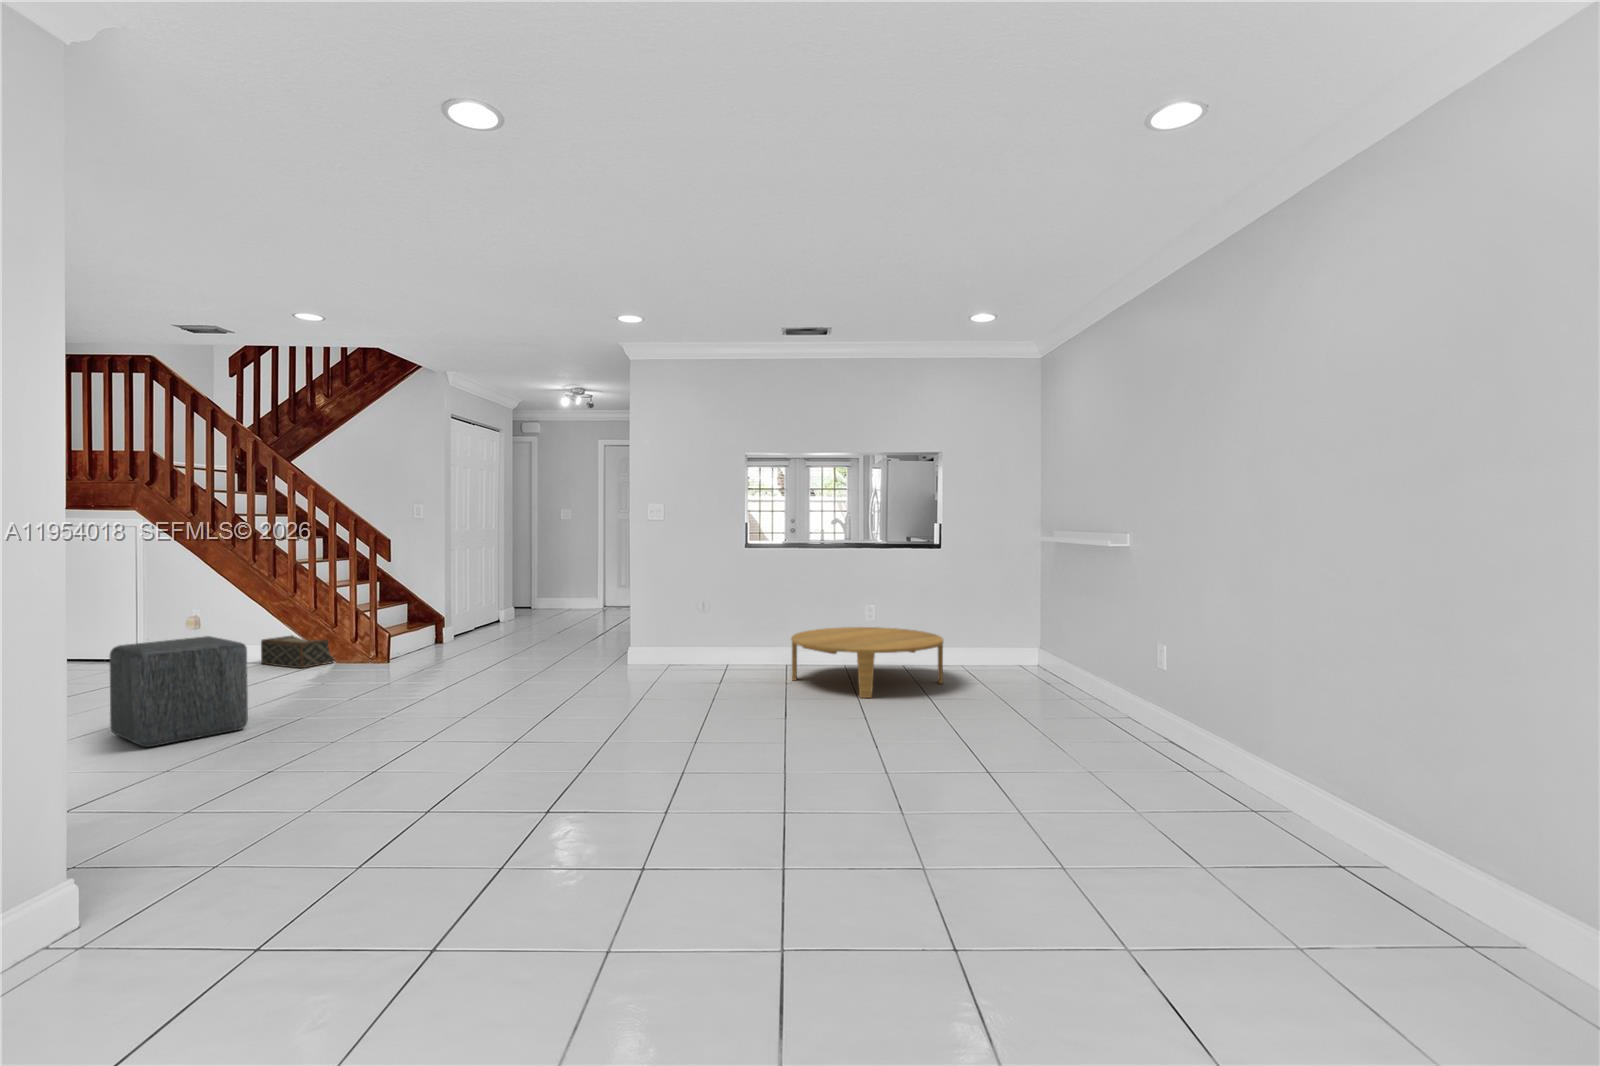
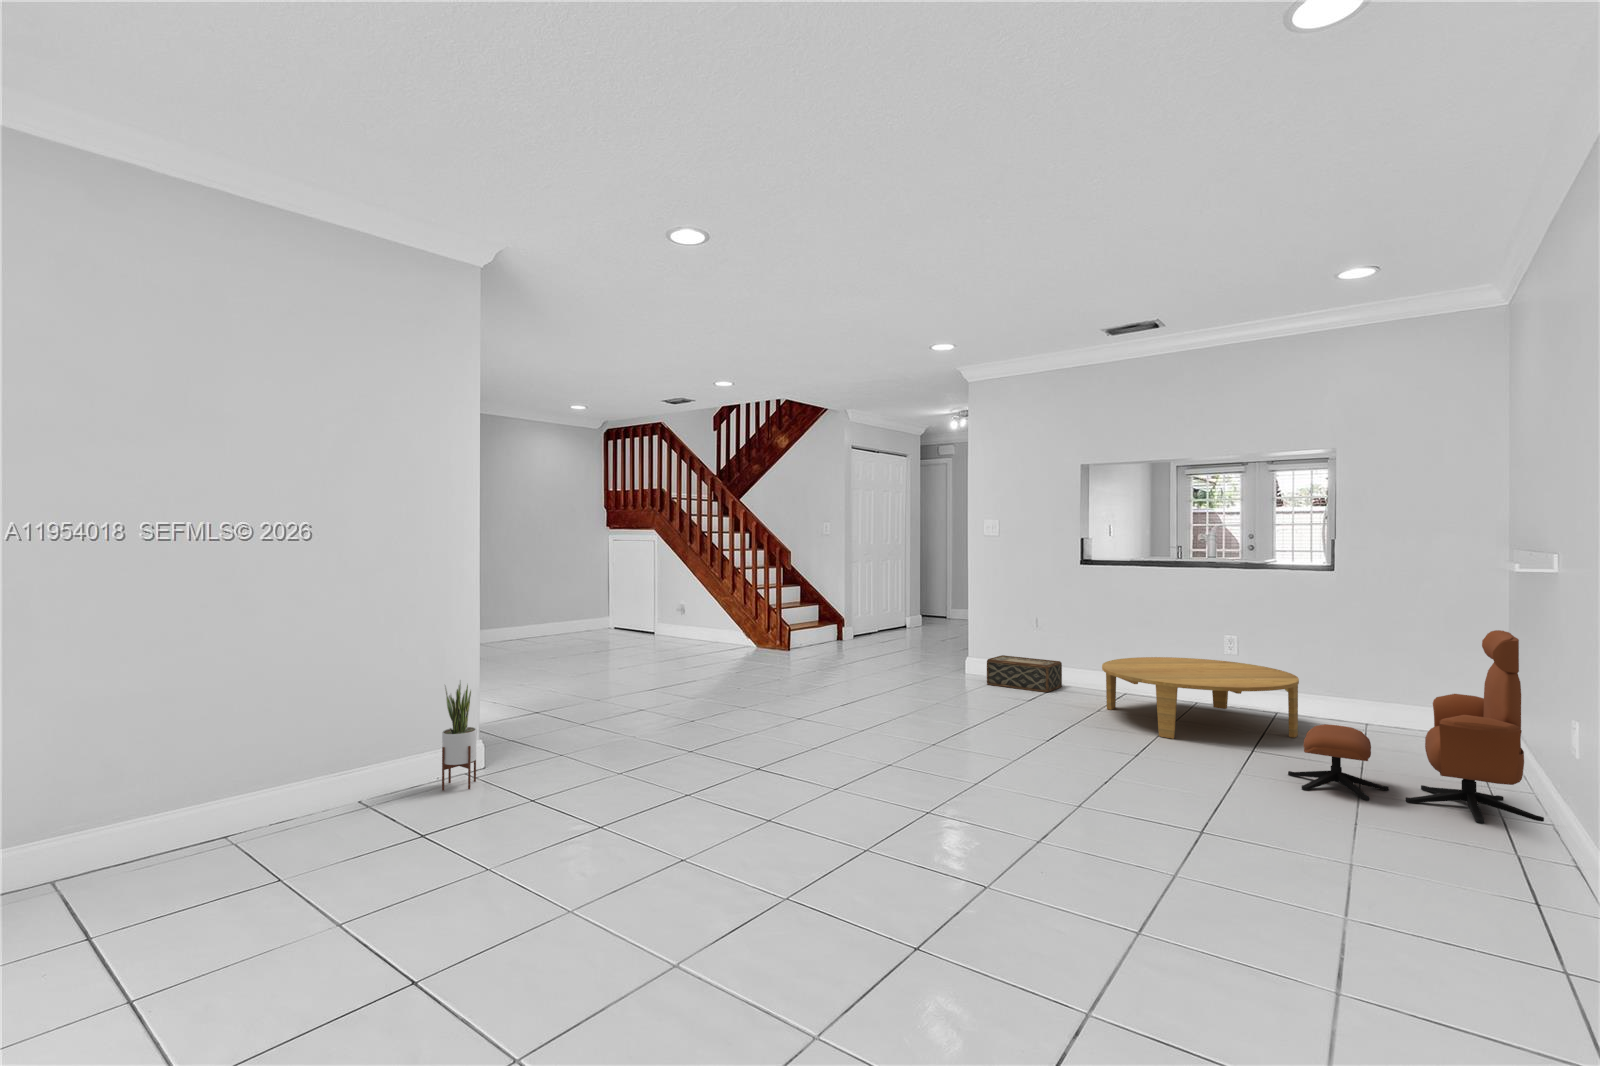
lounge chair: none [975,588,1130,724] -> present [1288,630,1544,823]
ottoman: present [110,636,248,747] -> none [586,618,654,689]
woven basket: present [261,636,335,668] -> present [987,655,1062,692]
potted plant: none [58,760,128,953] -> present [442,680,476,791]

